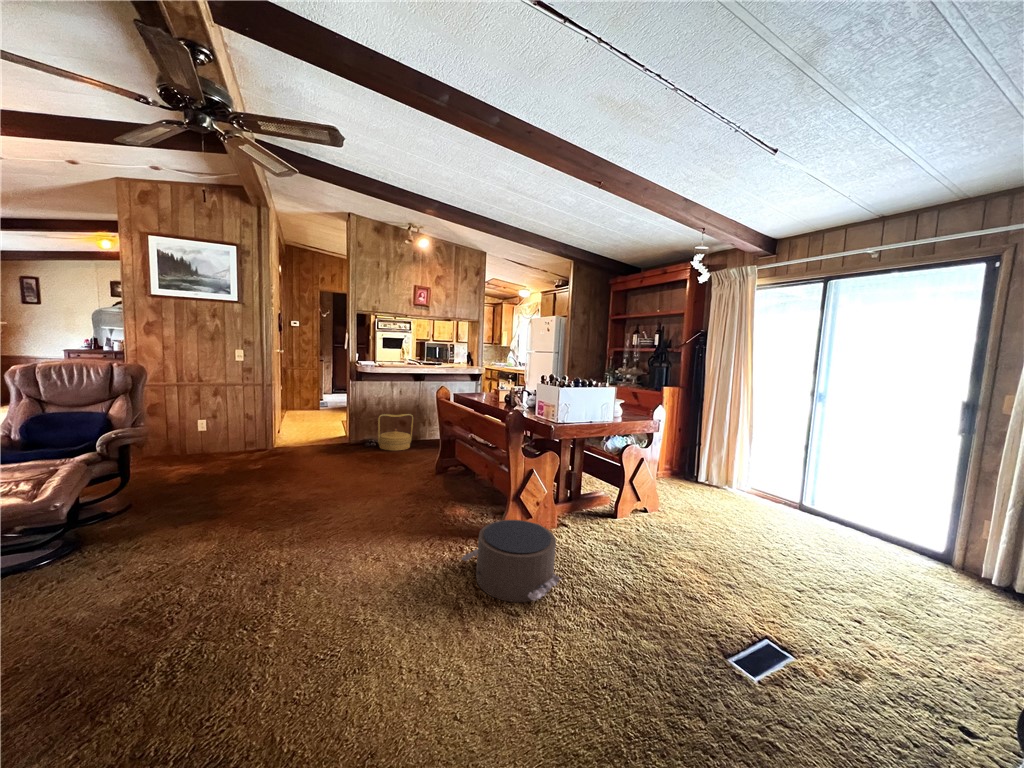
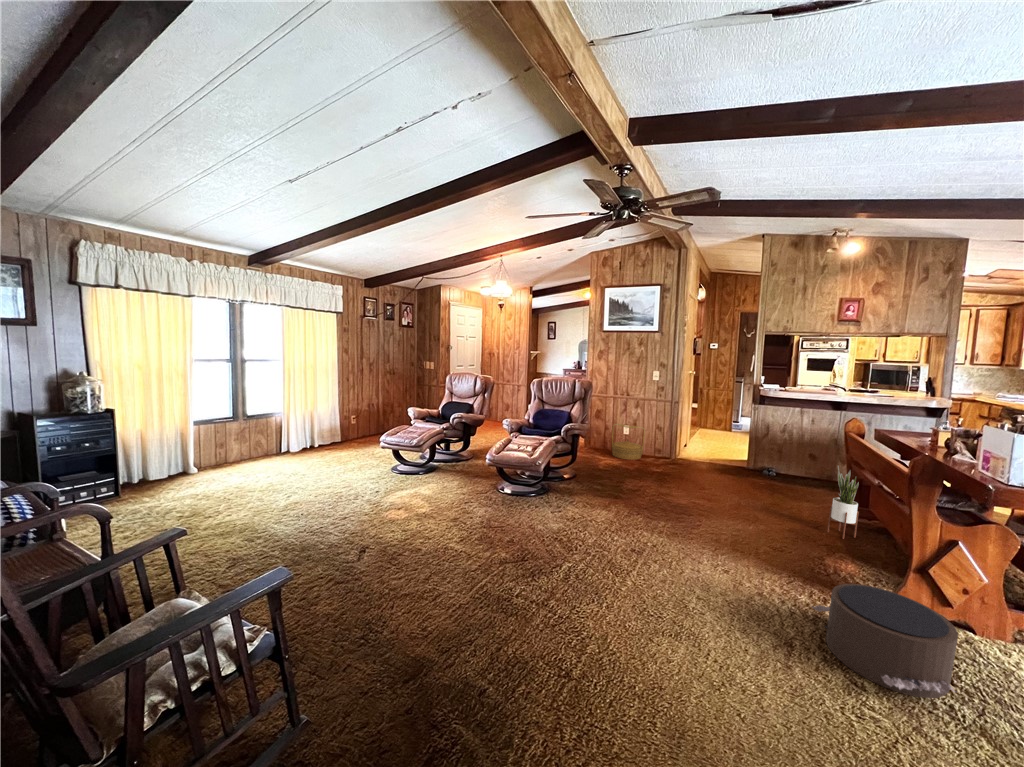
woven basket: present [378,414,413,451] -> present [612,424,645,460]
potted plant: none [433,425,453,485] -> present [827,466,859,539]

